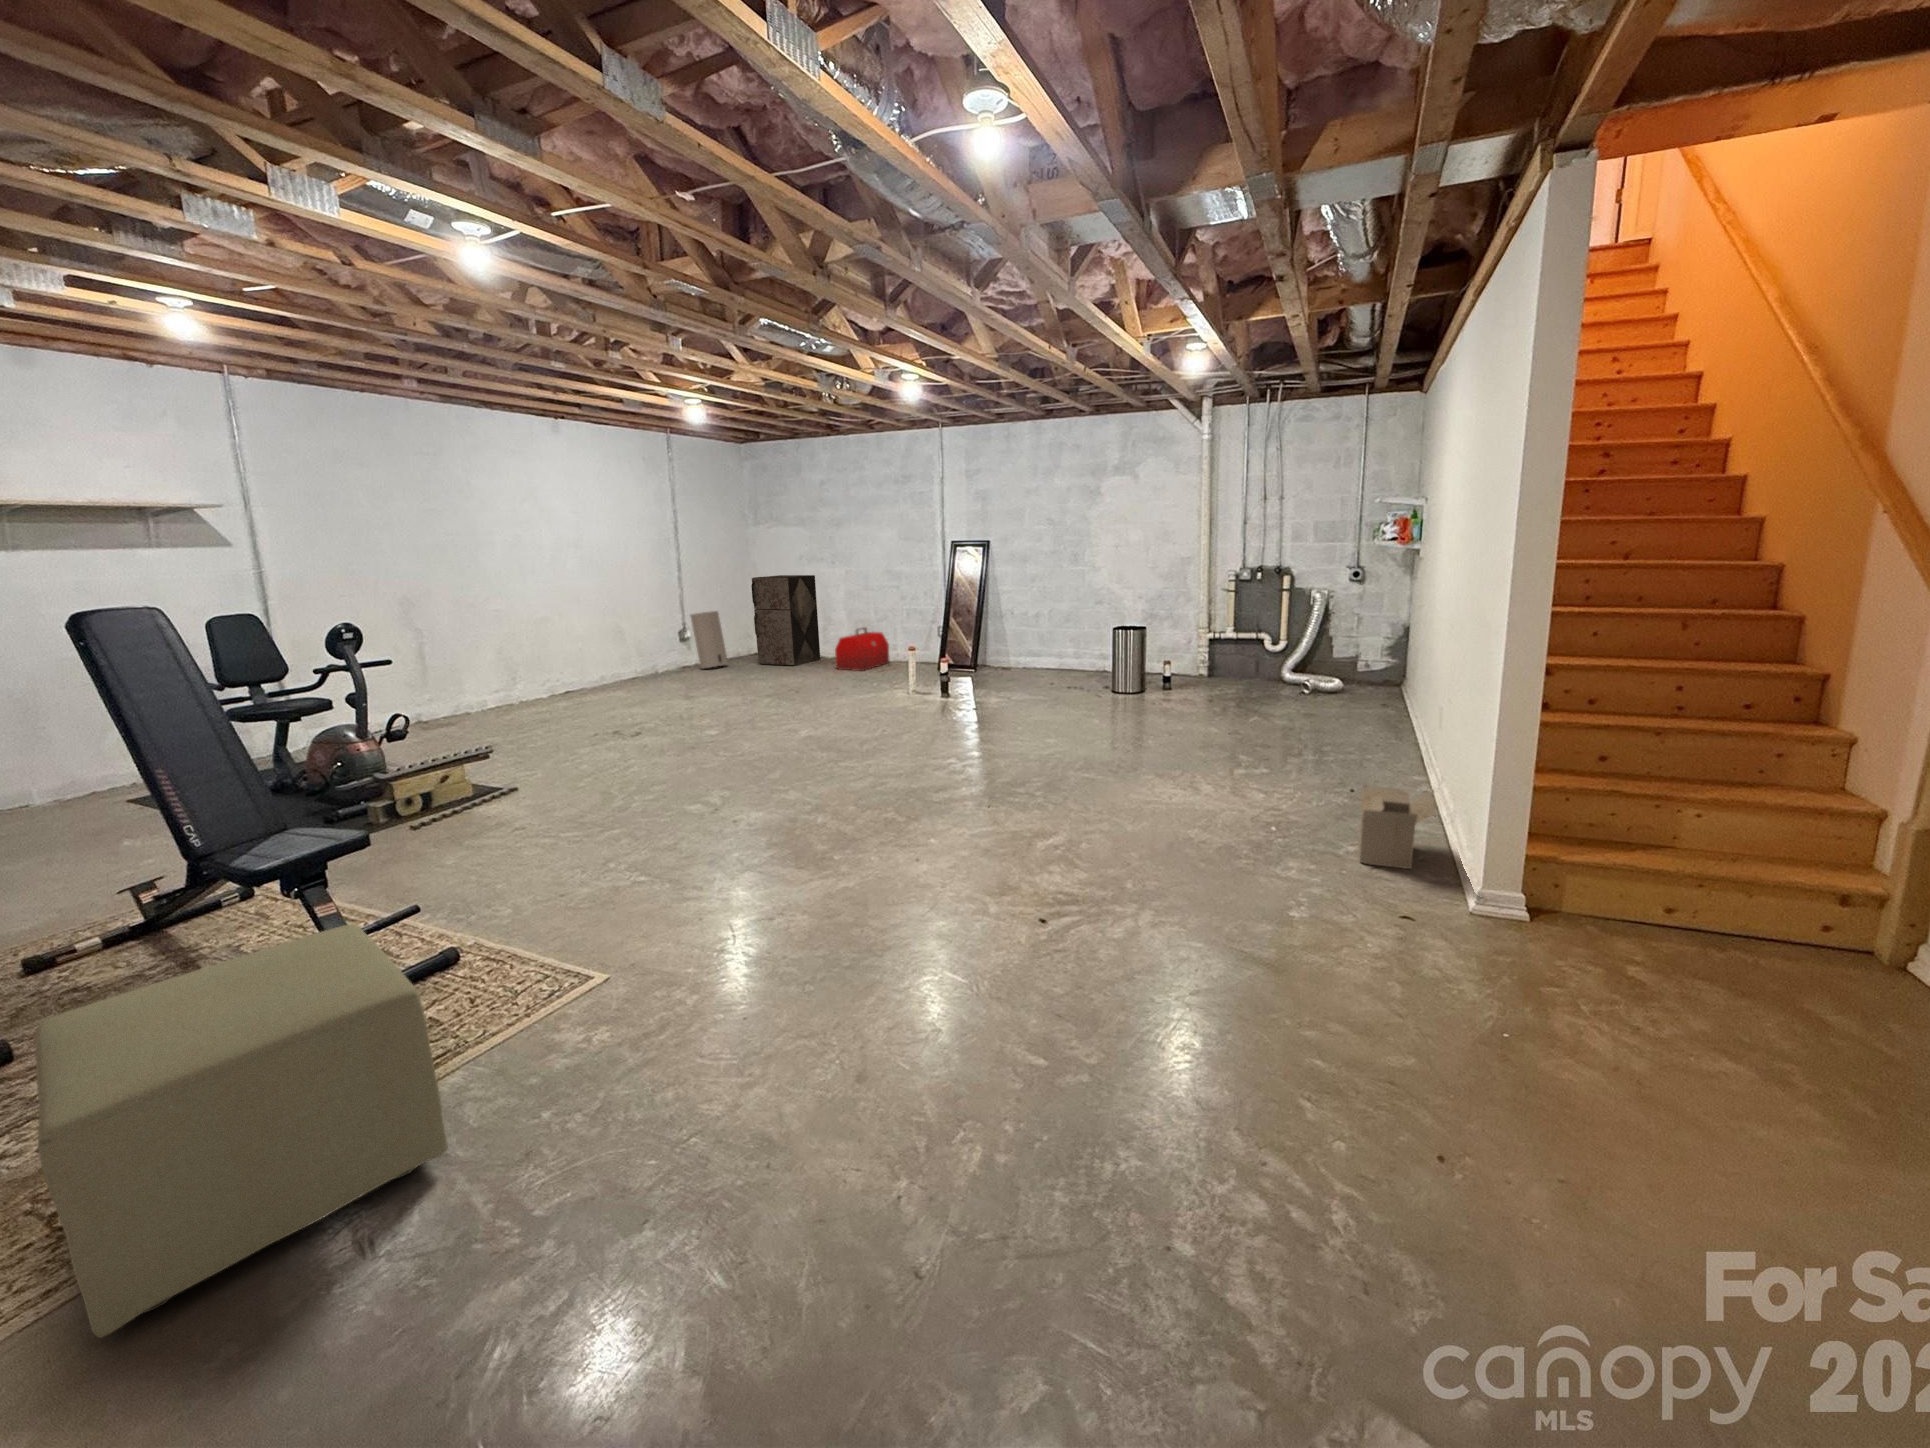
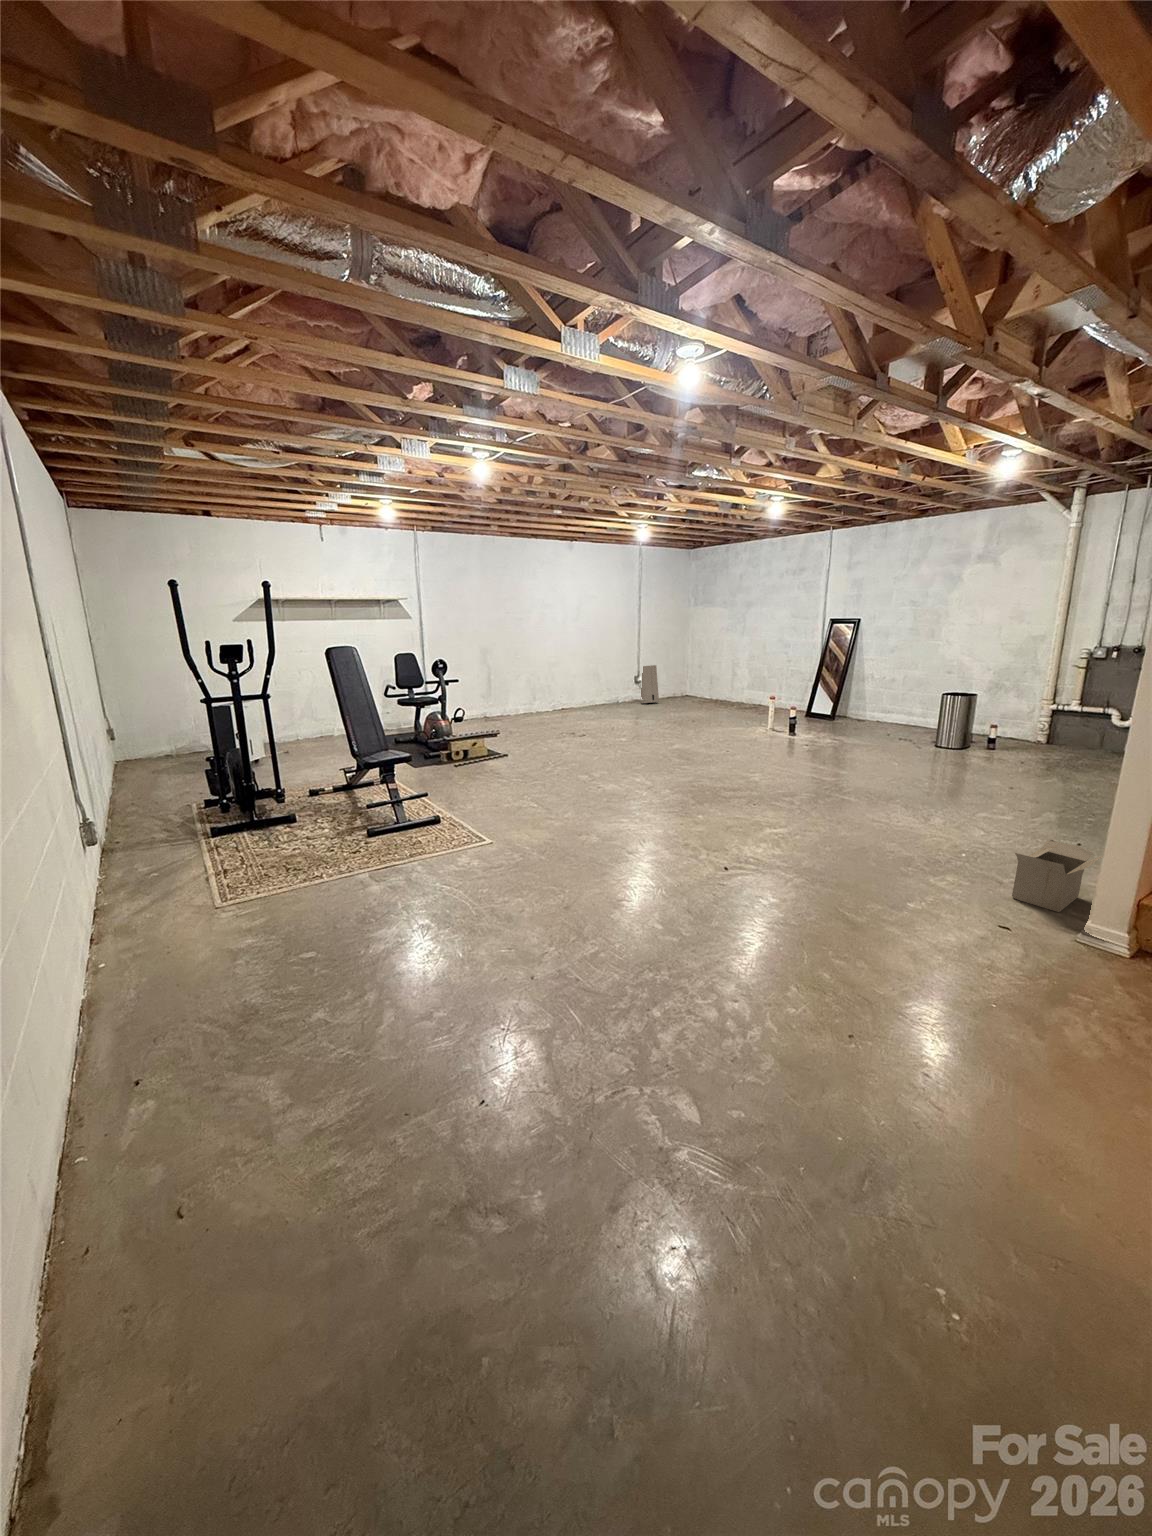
storage cabinet: present [751,575,820,666] -> none [678,642,724,707]
toolbox: present [835,627,889,671] -> none [727,682,769,714]
ottoman: present [35,925,448,1338] -> none [278,787,397,899]

